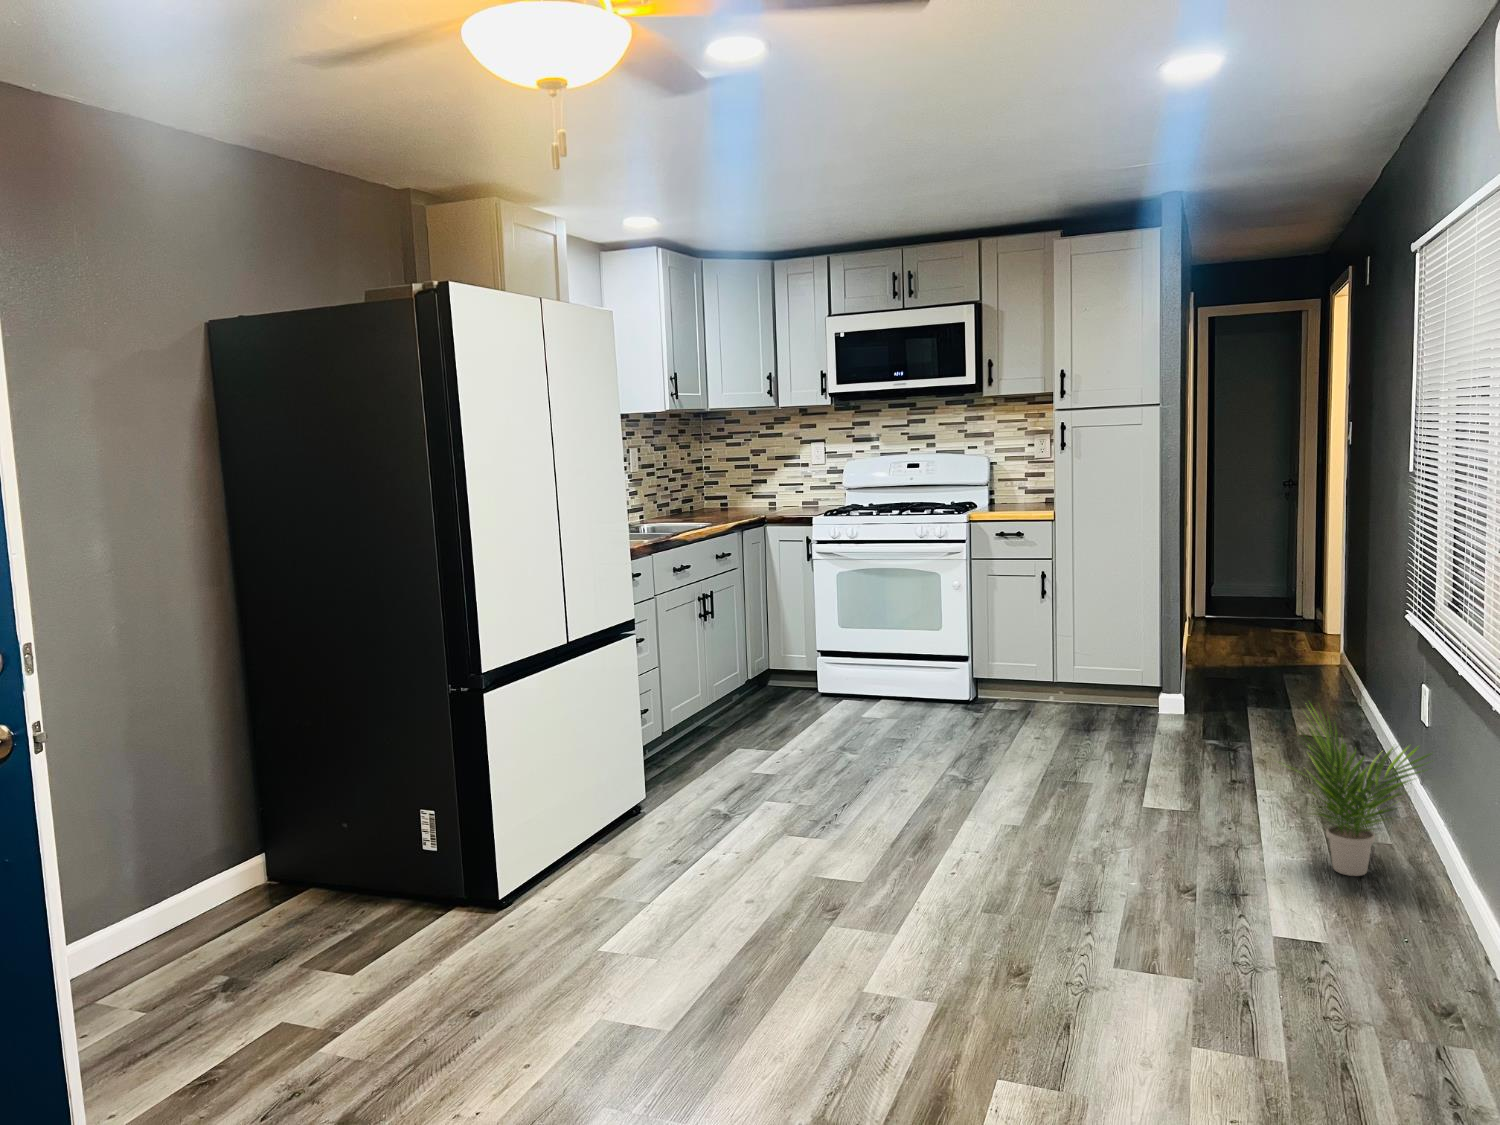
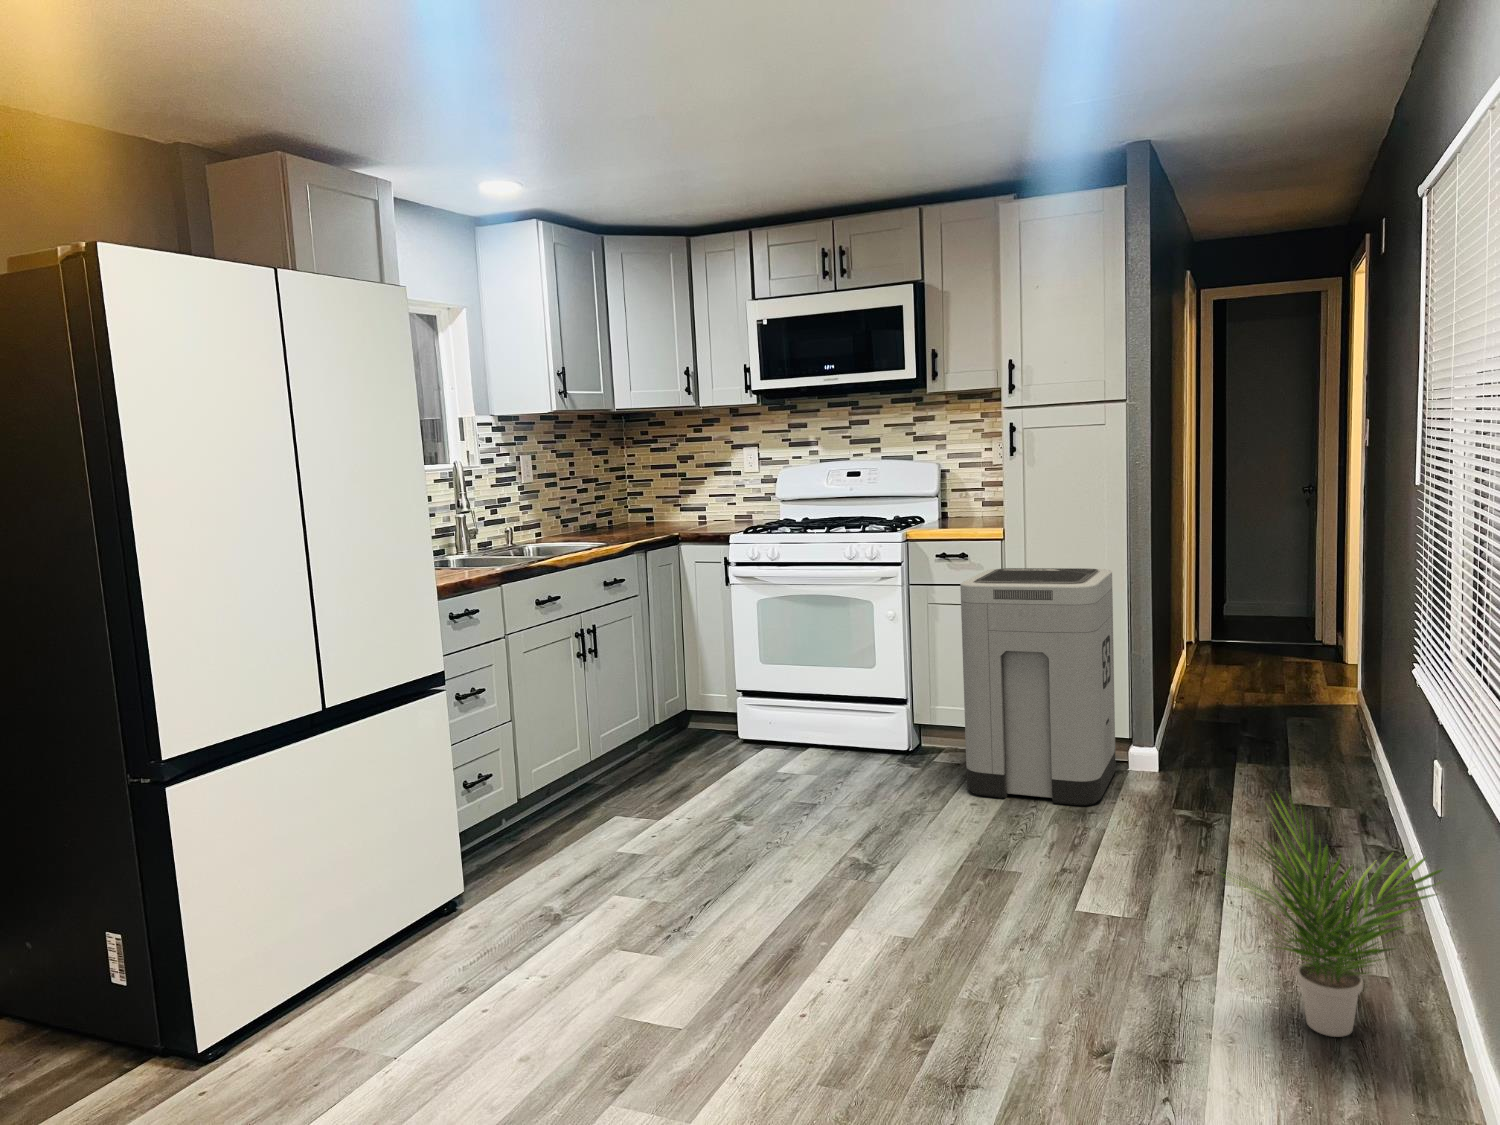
trash can: none [1027,546,1150,739] -> present [960,568,1116,806]

